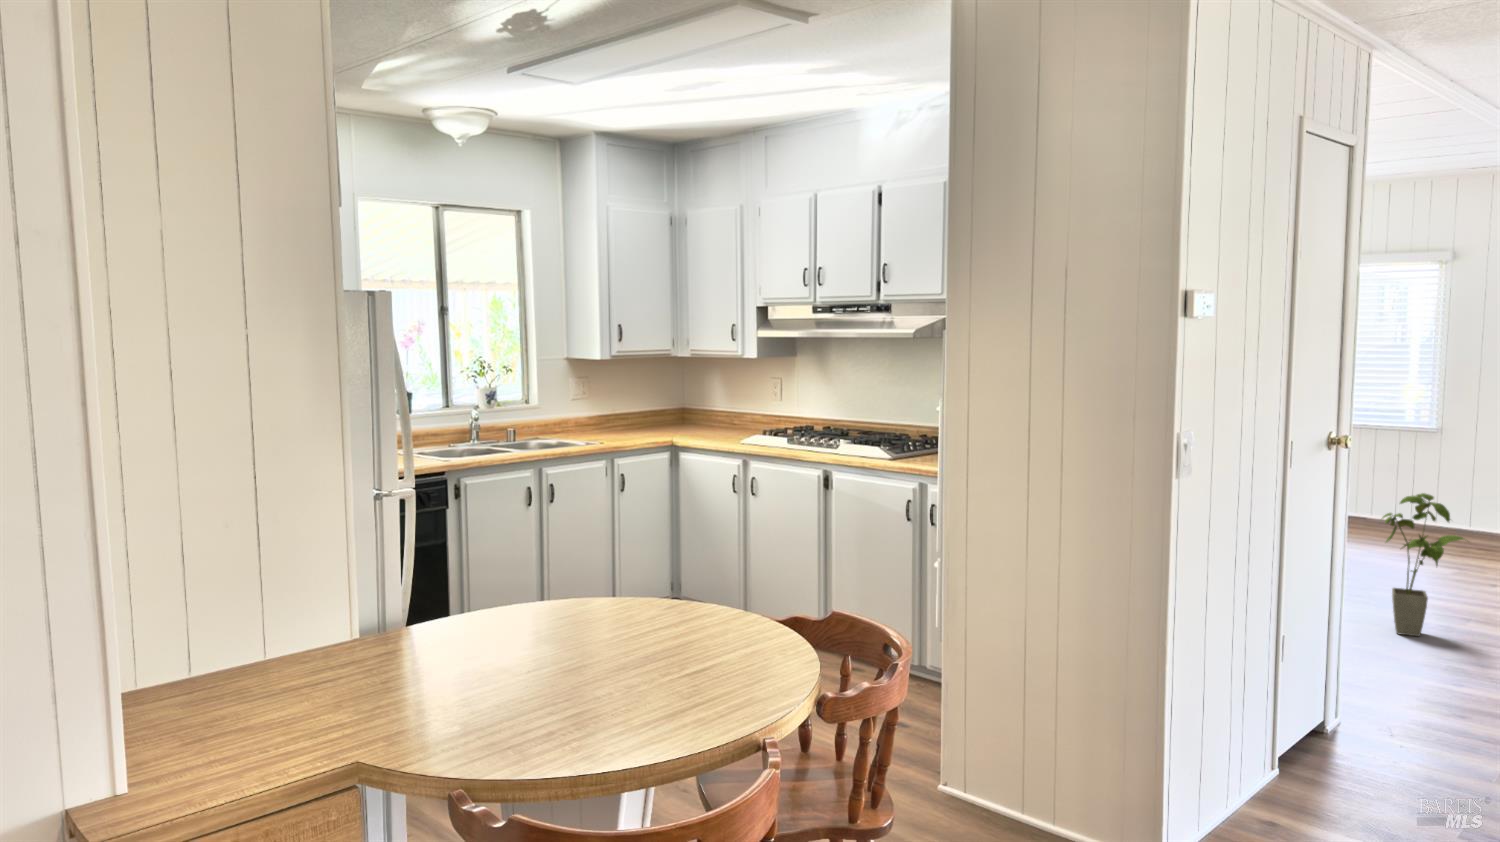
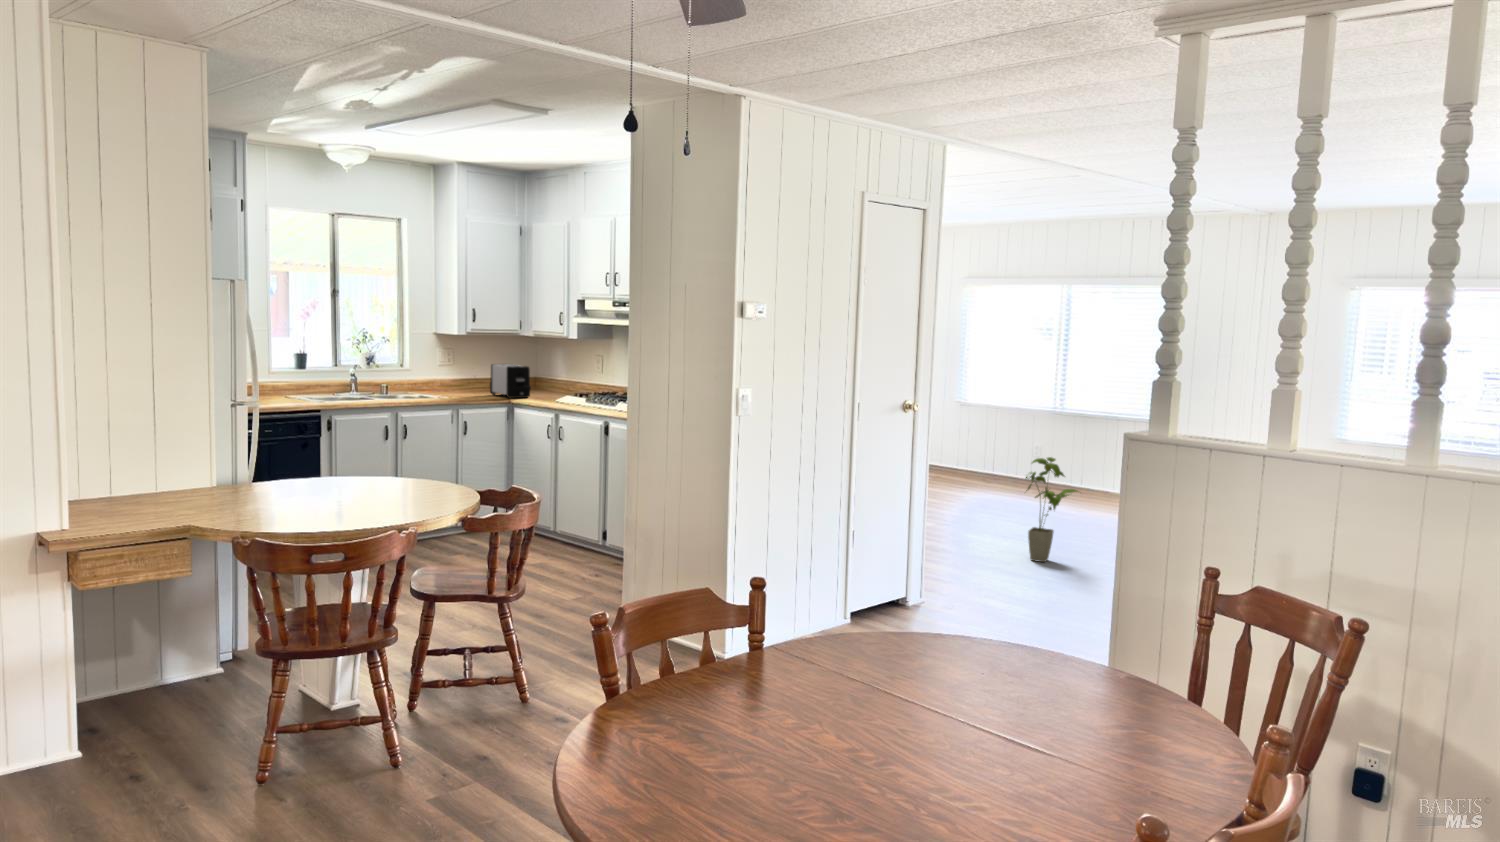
toaster: none [646,394,705,441] -> present [490,364,531,398]

